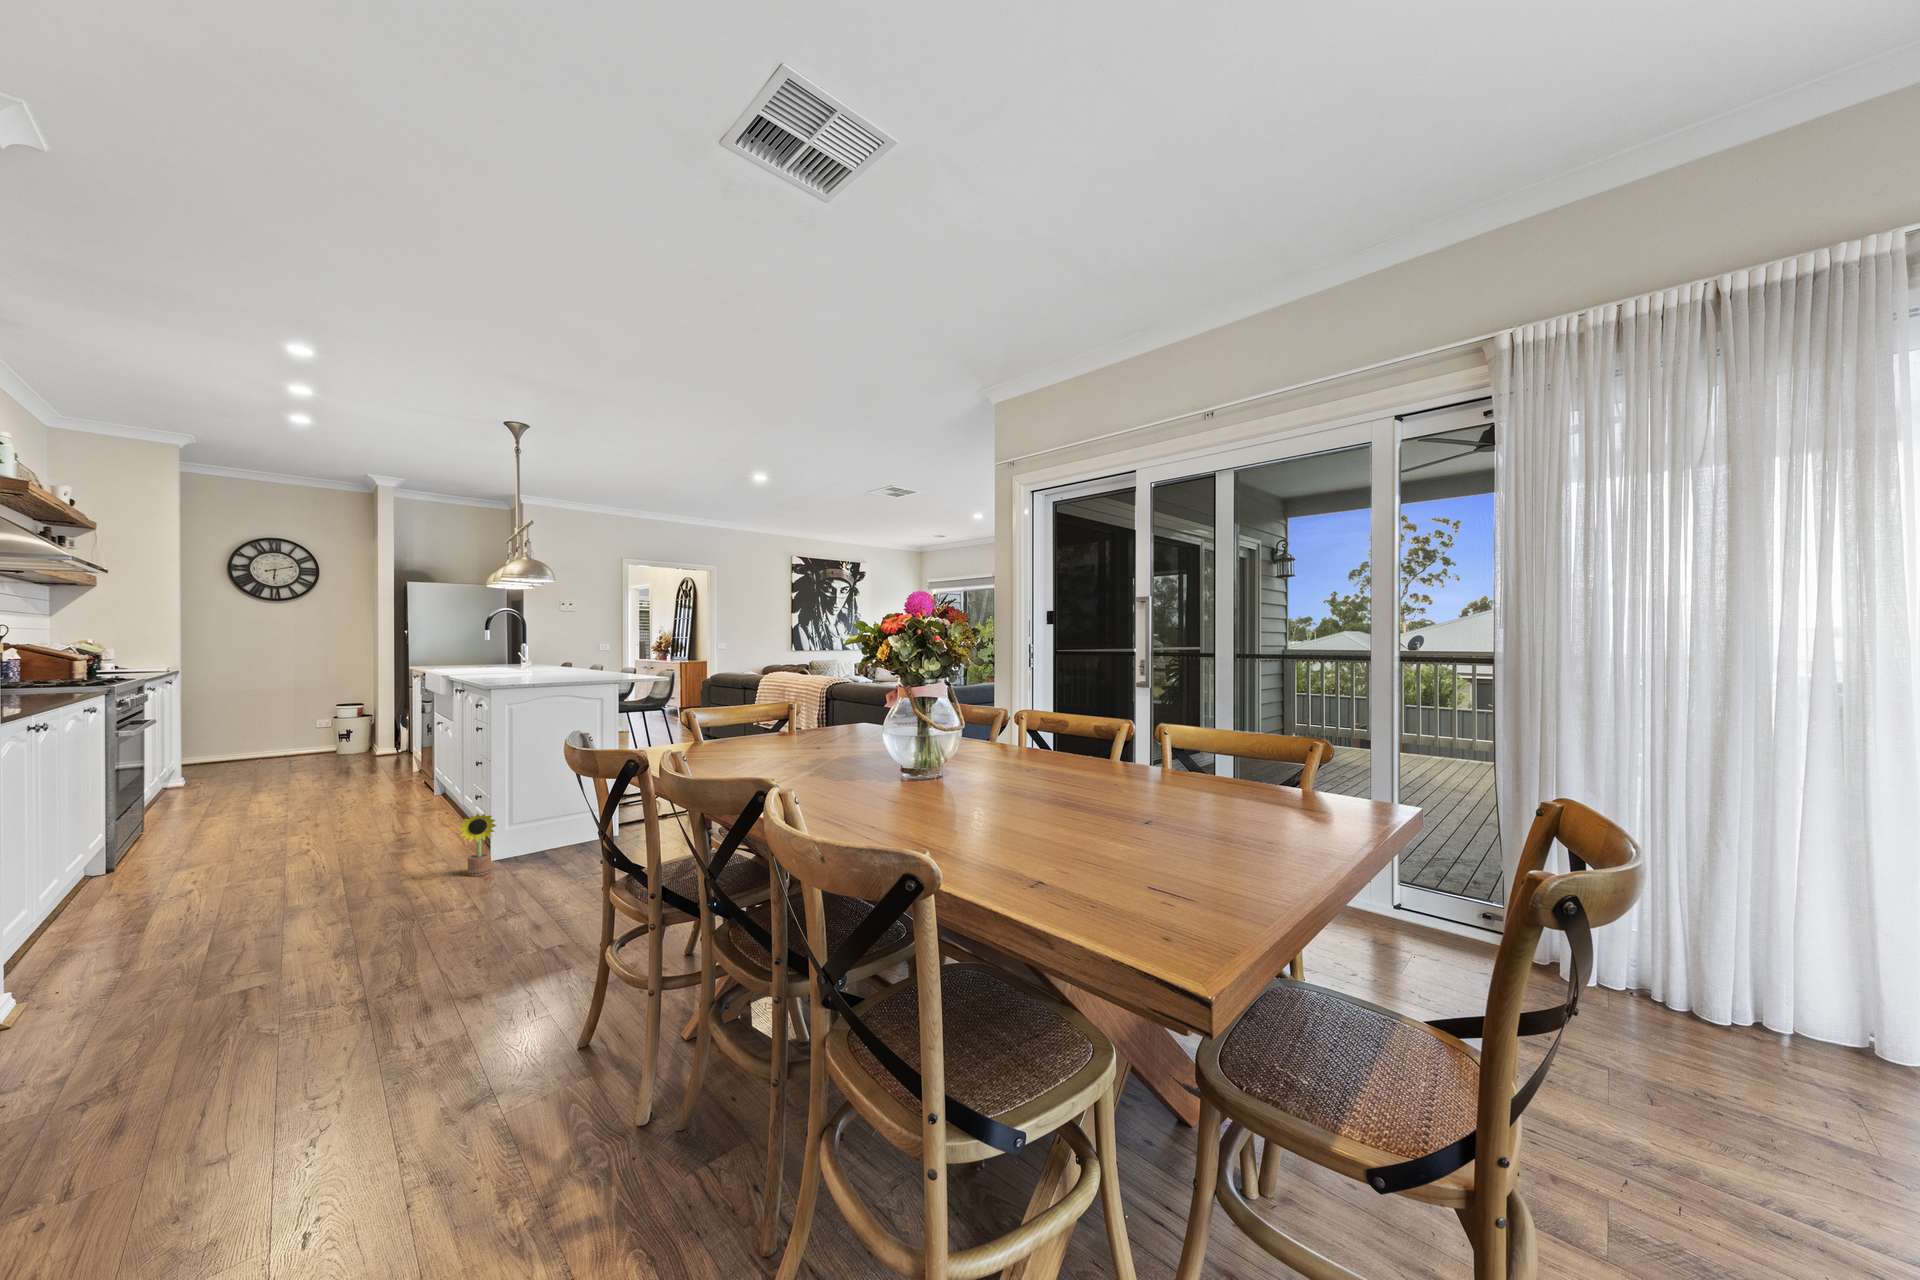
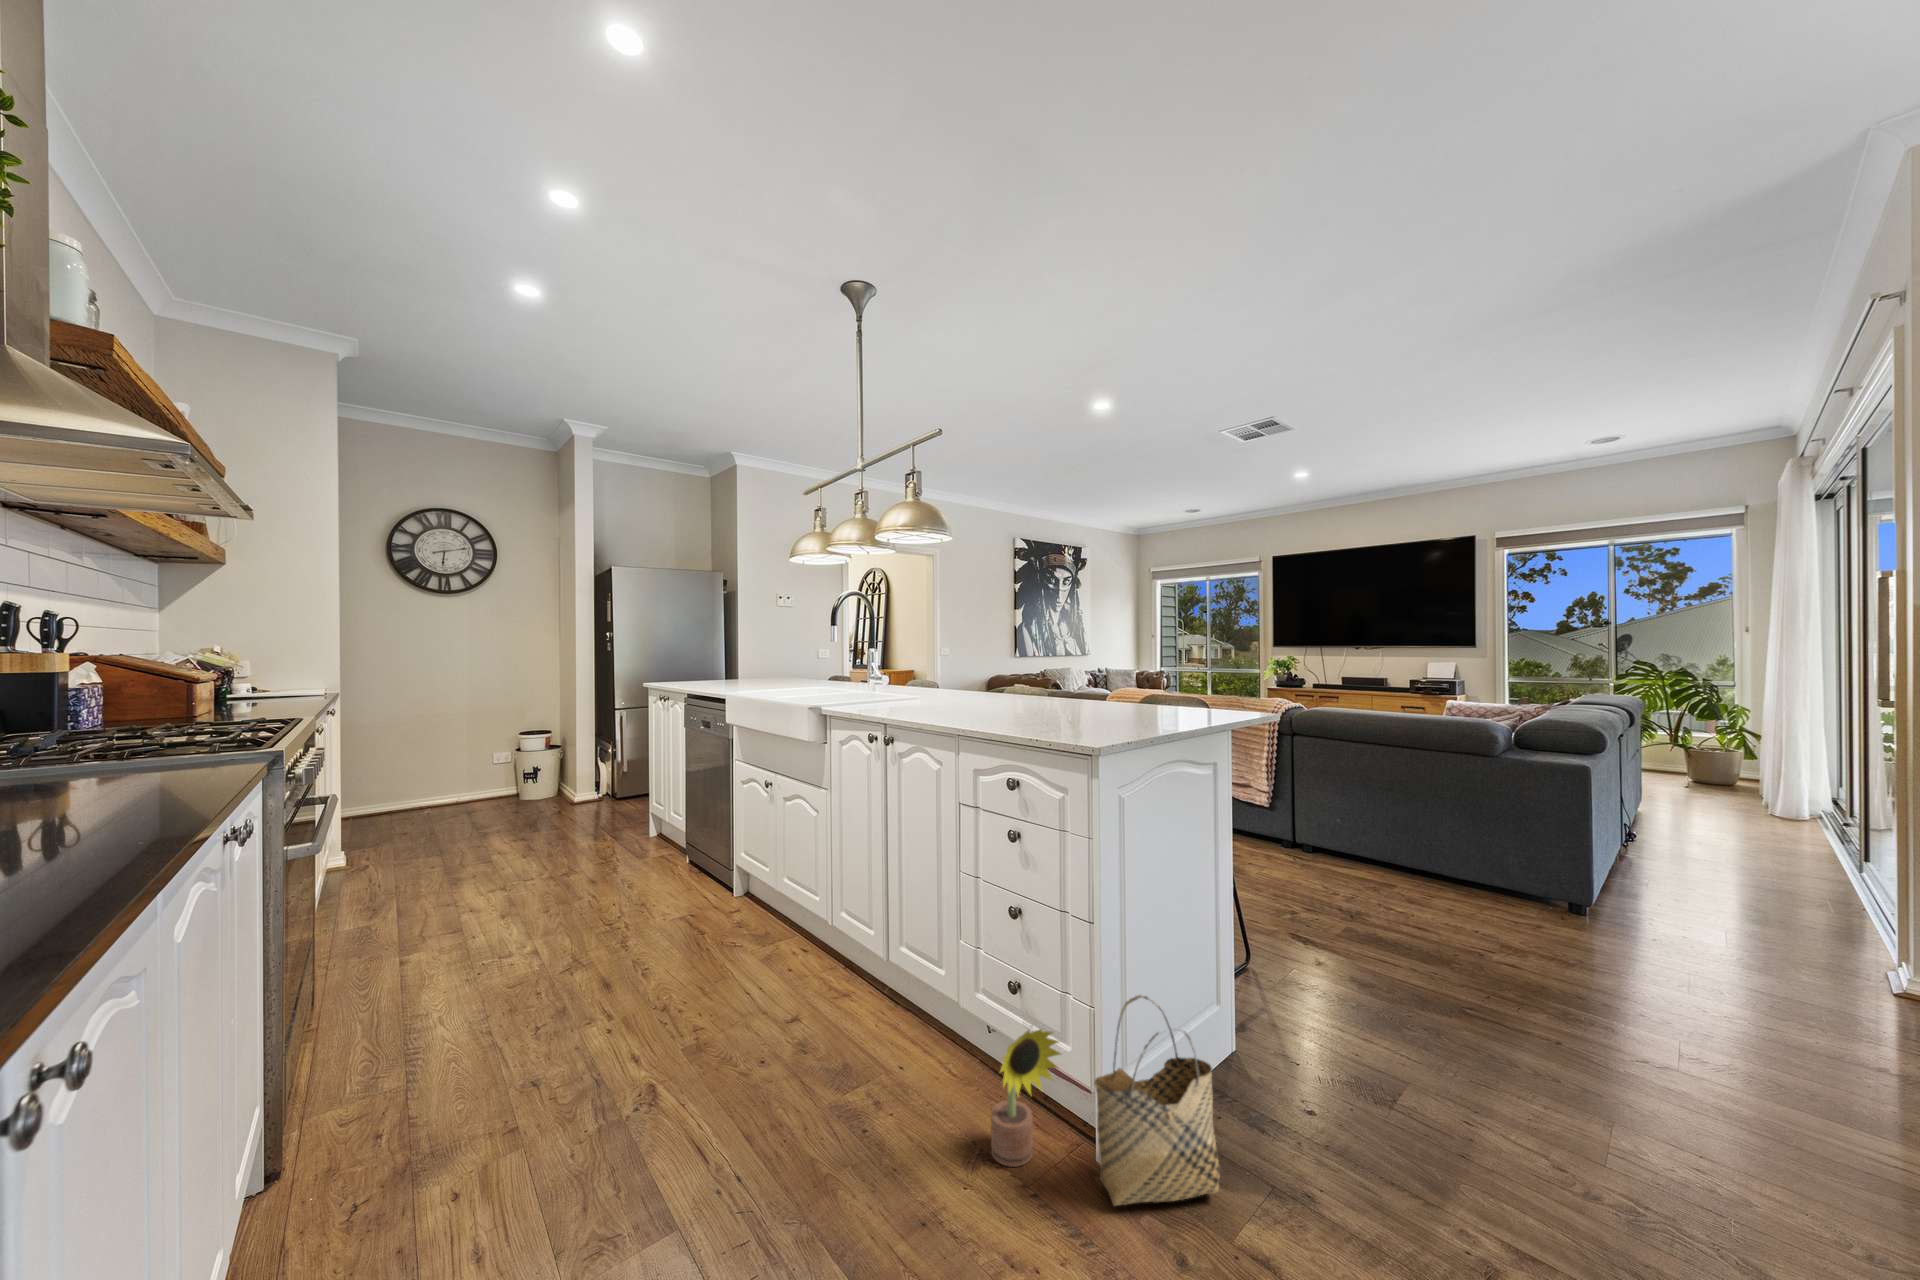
woven basket: none [499,801,564,882] -> present [1094,995,1220,1206]

